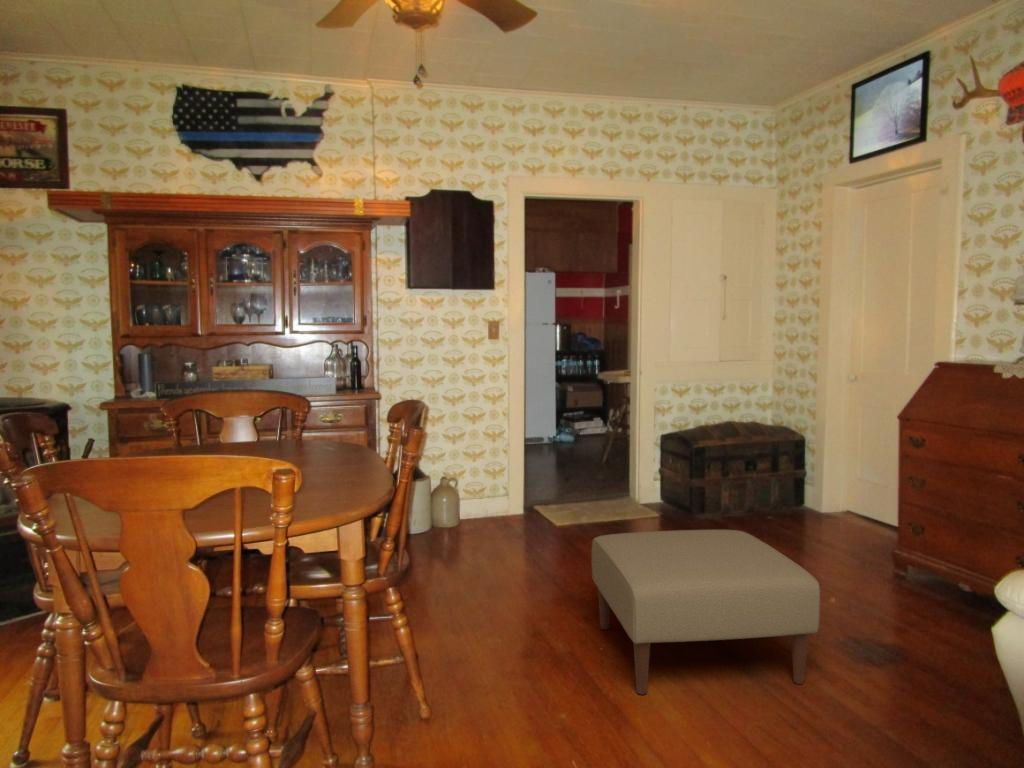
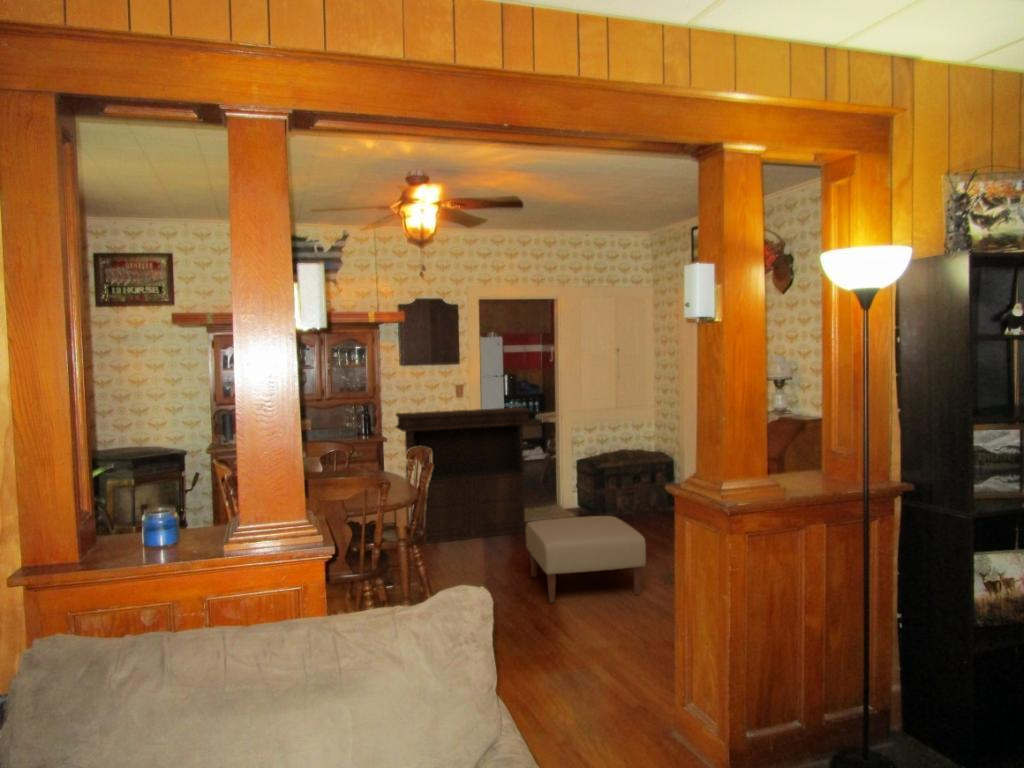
console table: none [394,354,599,557] -> present [396,407,531,544]

